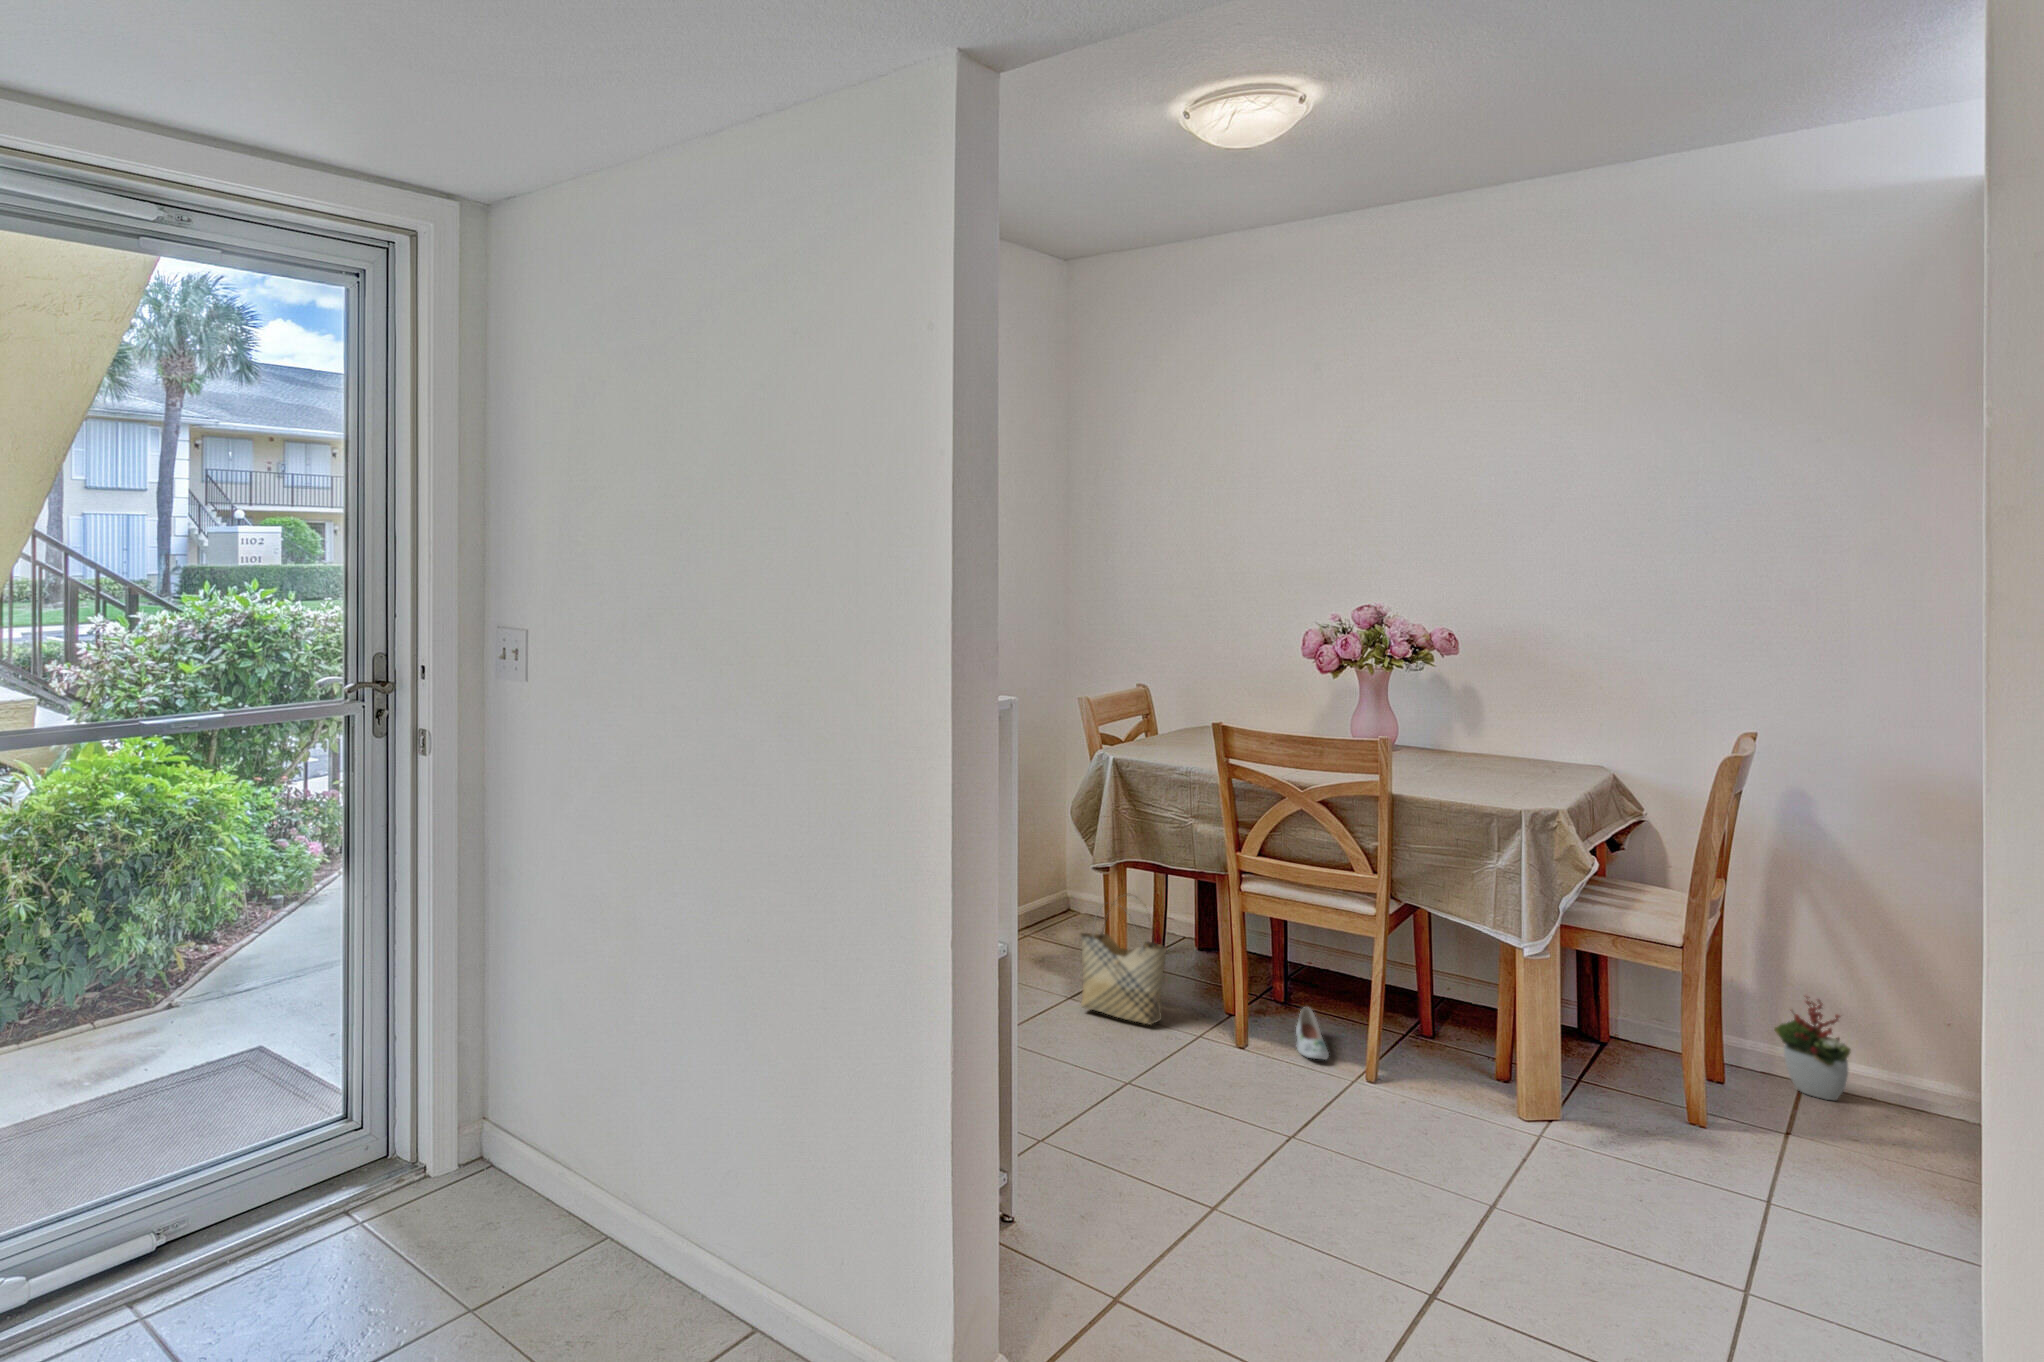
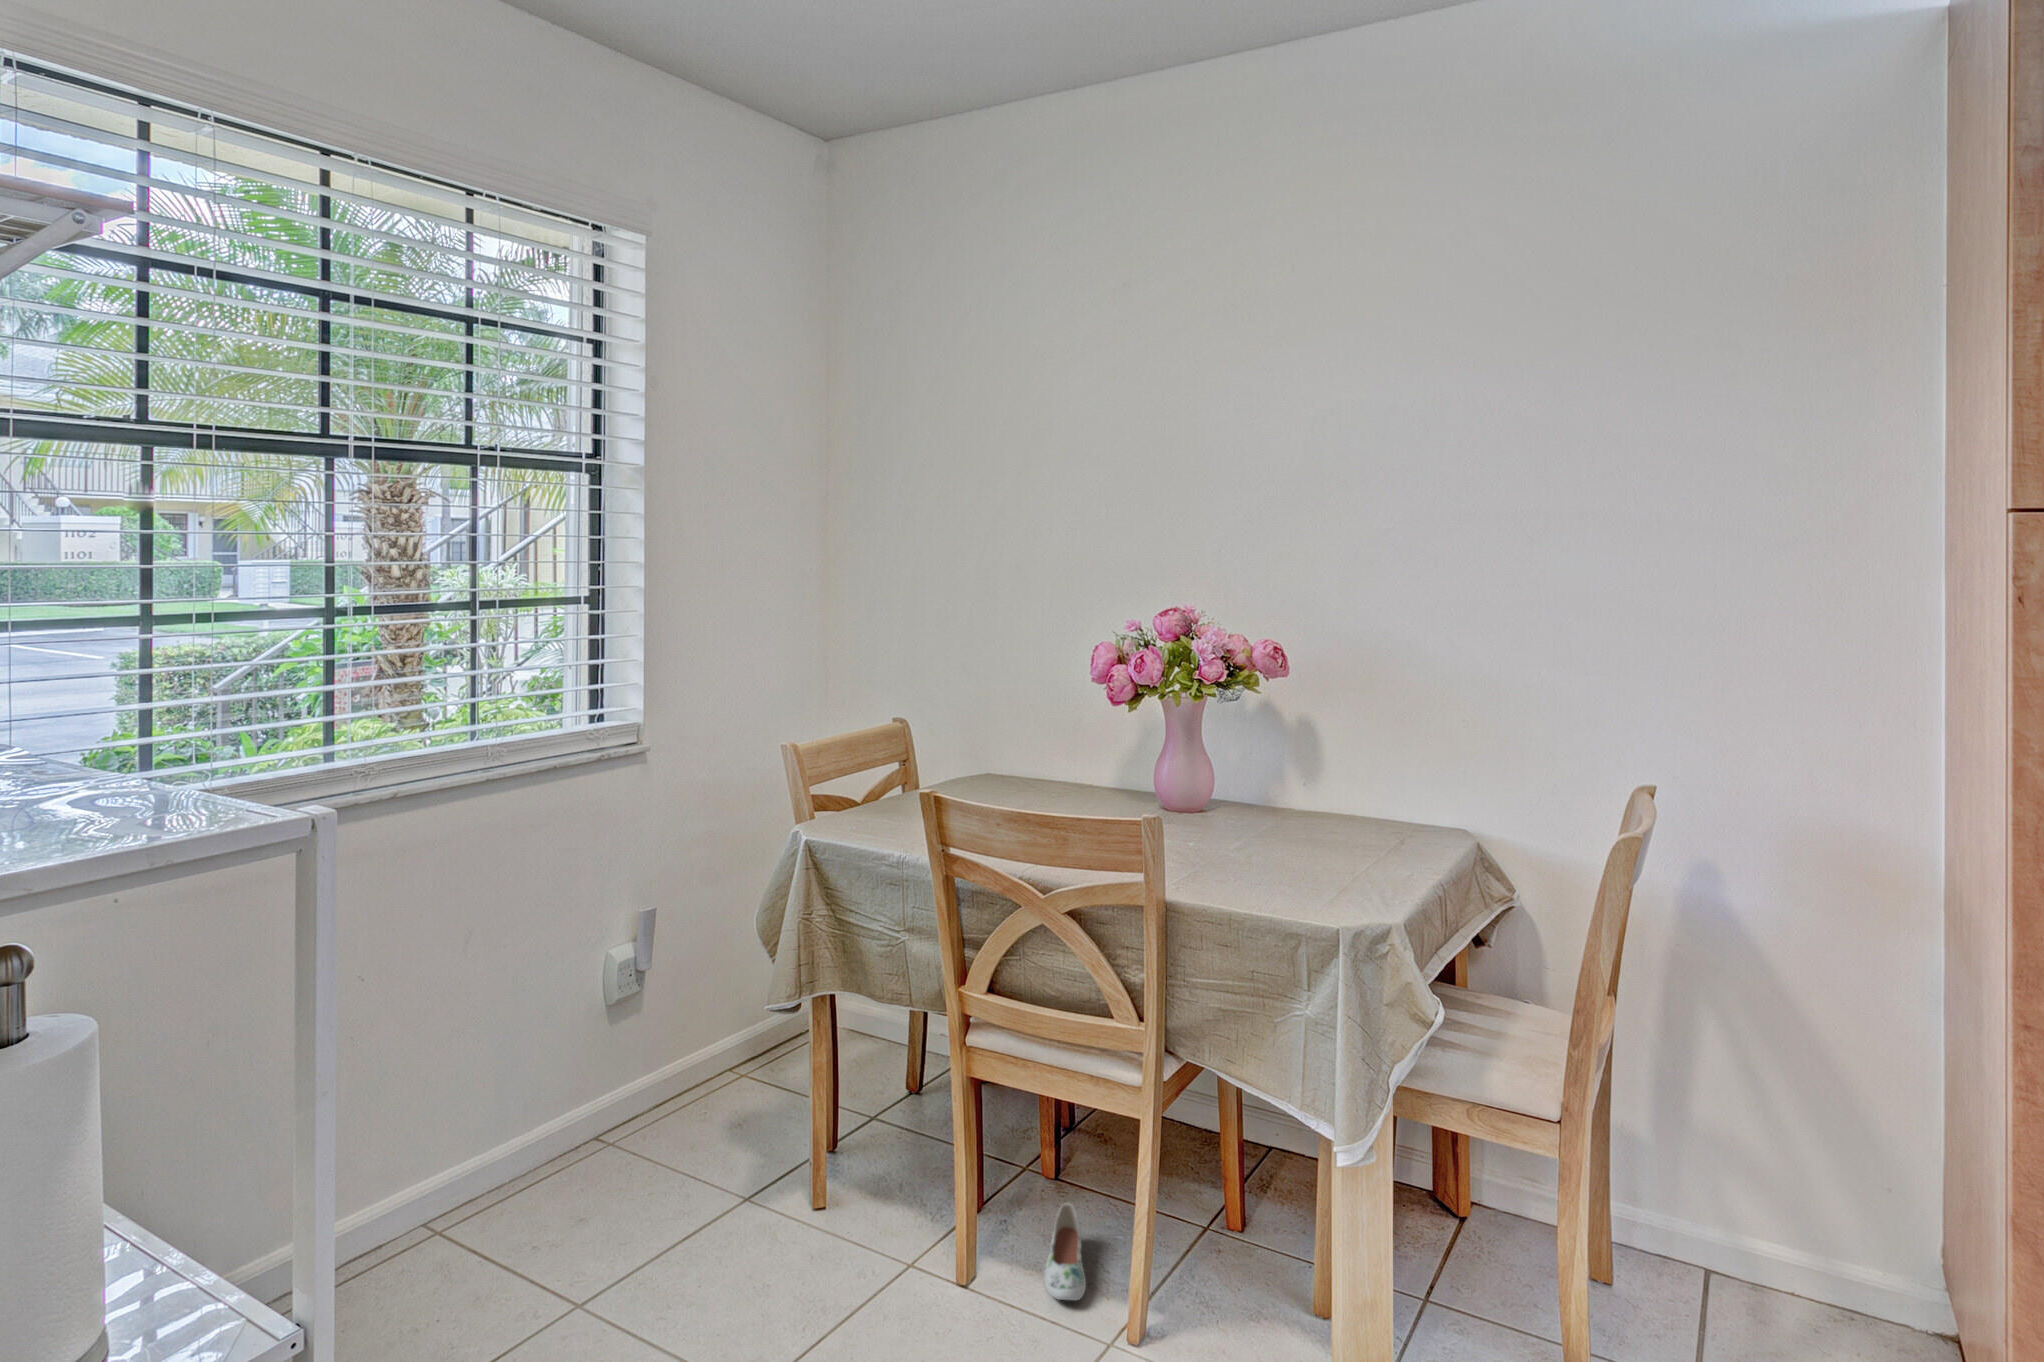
woven basket: present [1080,895,1166,1024] -> none [750,1040,874,1249]
decorative plant: present [1775,997,1850,1100] -> none [1673,1150,1770,1304]

